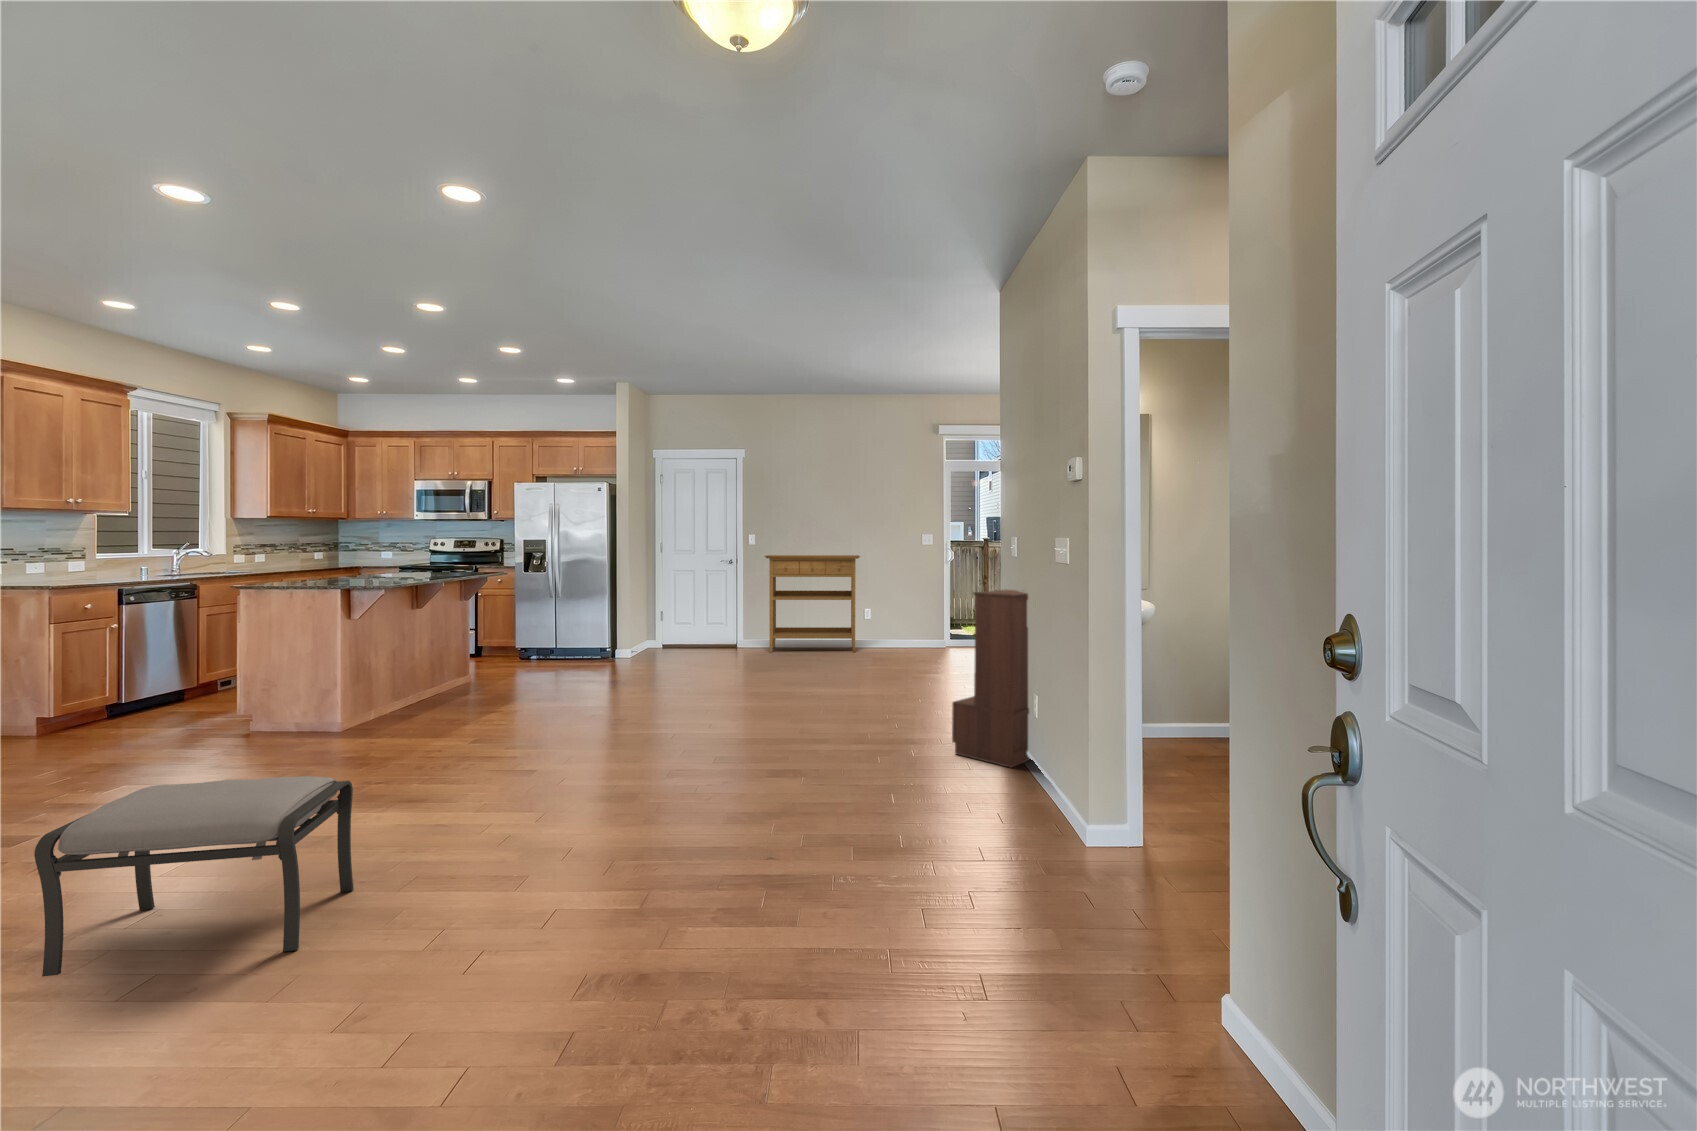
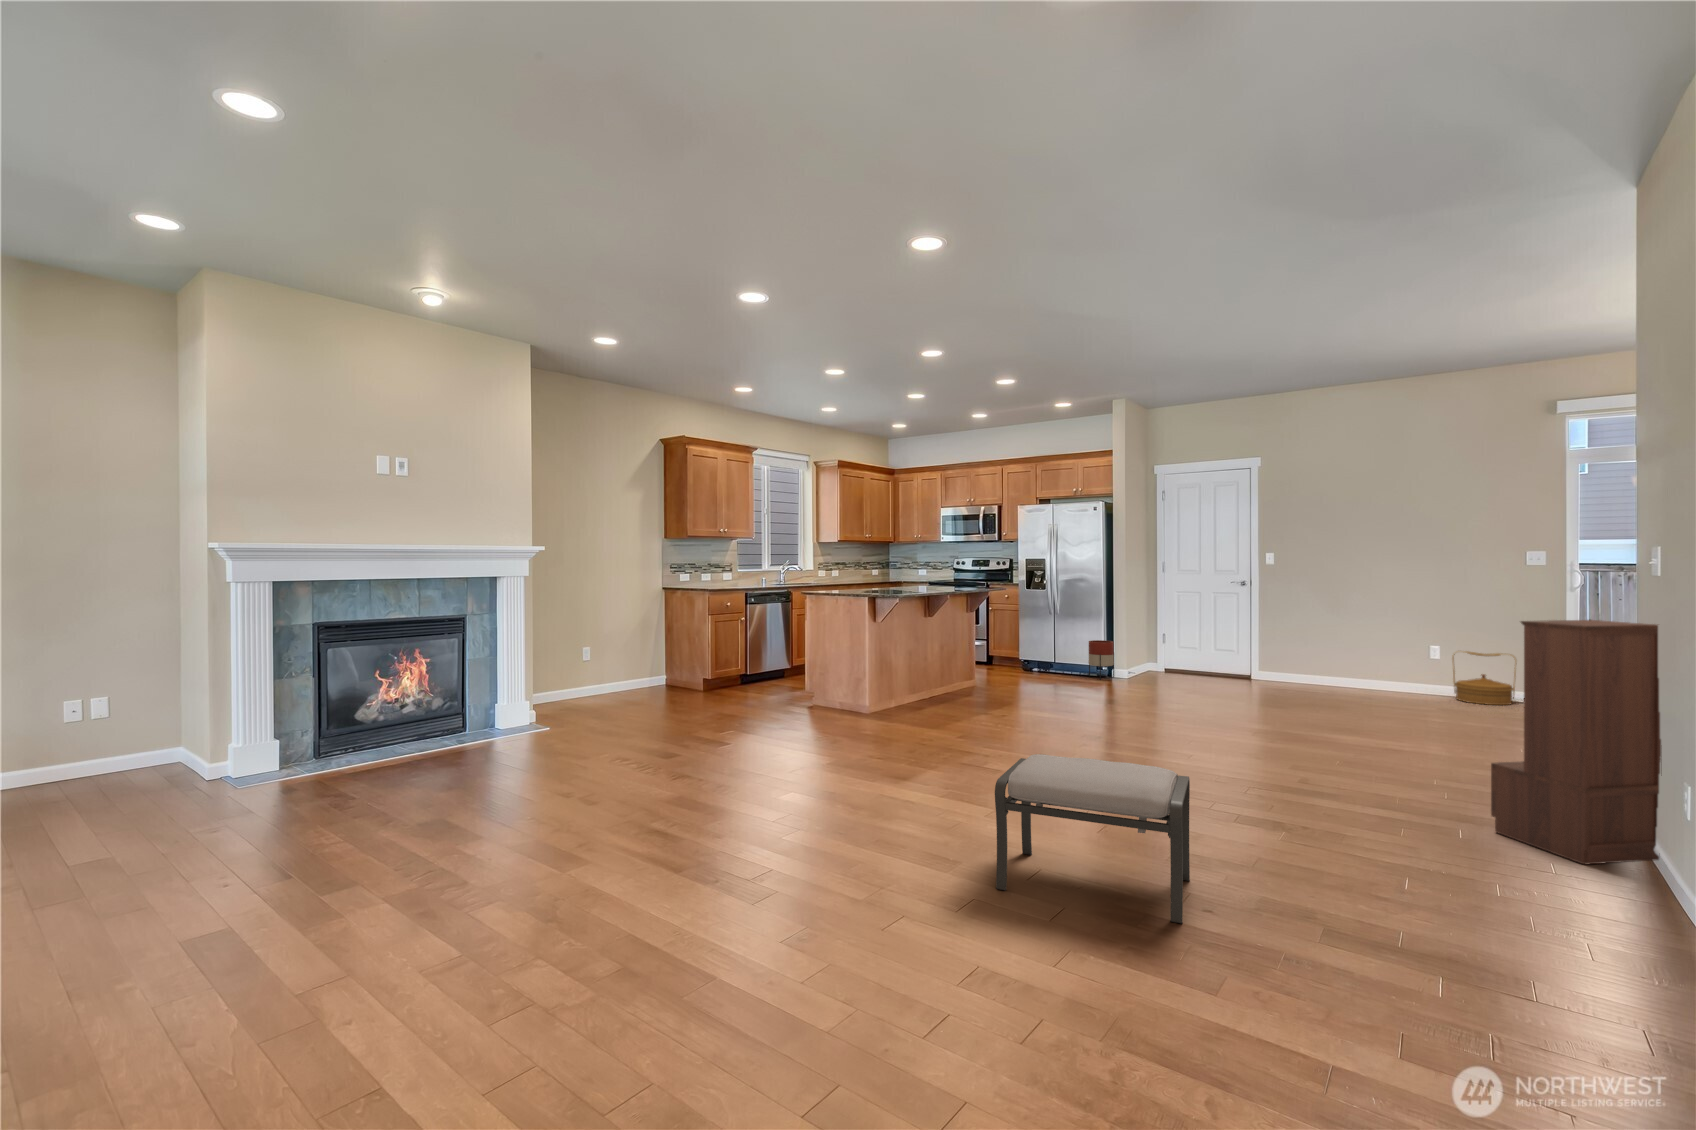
console table: present [765,555,860,653] -> none [1282,574,1421,698]
woven basket: none [880,613,917,653] -> present [1452,651,1516,705]
planter: none [594,622,619,661] -> present [1088,640,1114,680]
ottoman: present [34,776,354,976] -> present [995,754,1190,924]

